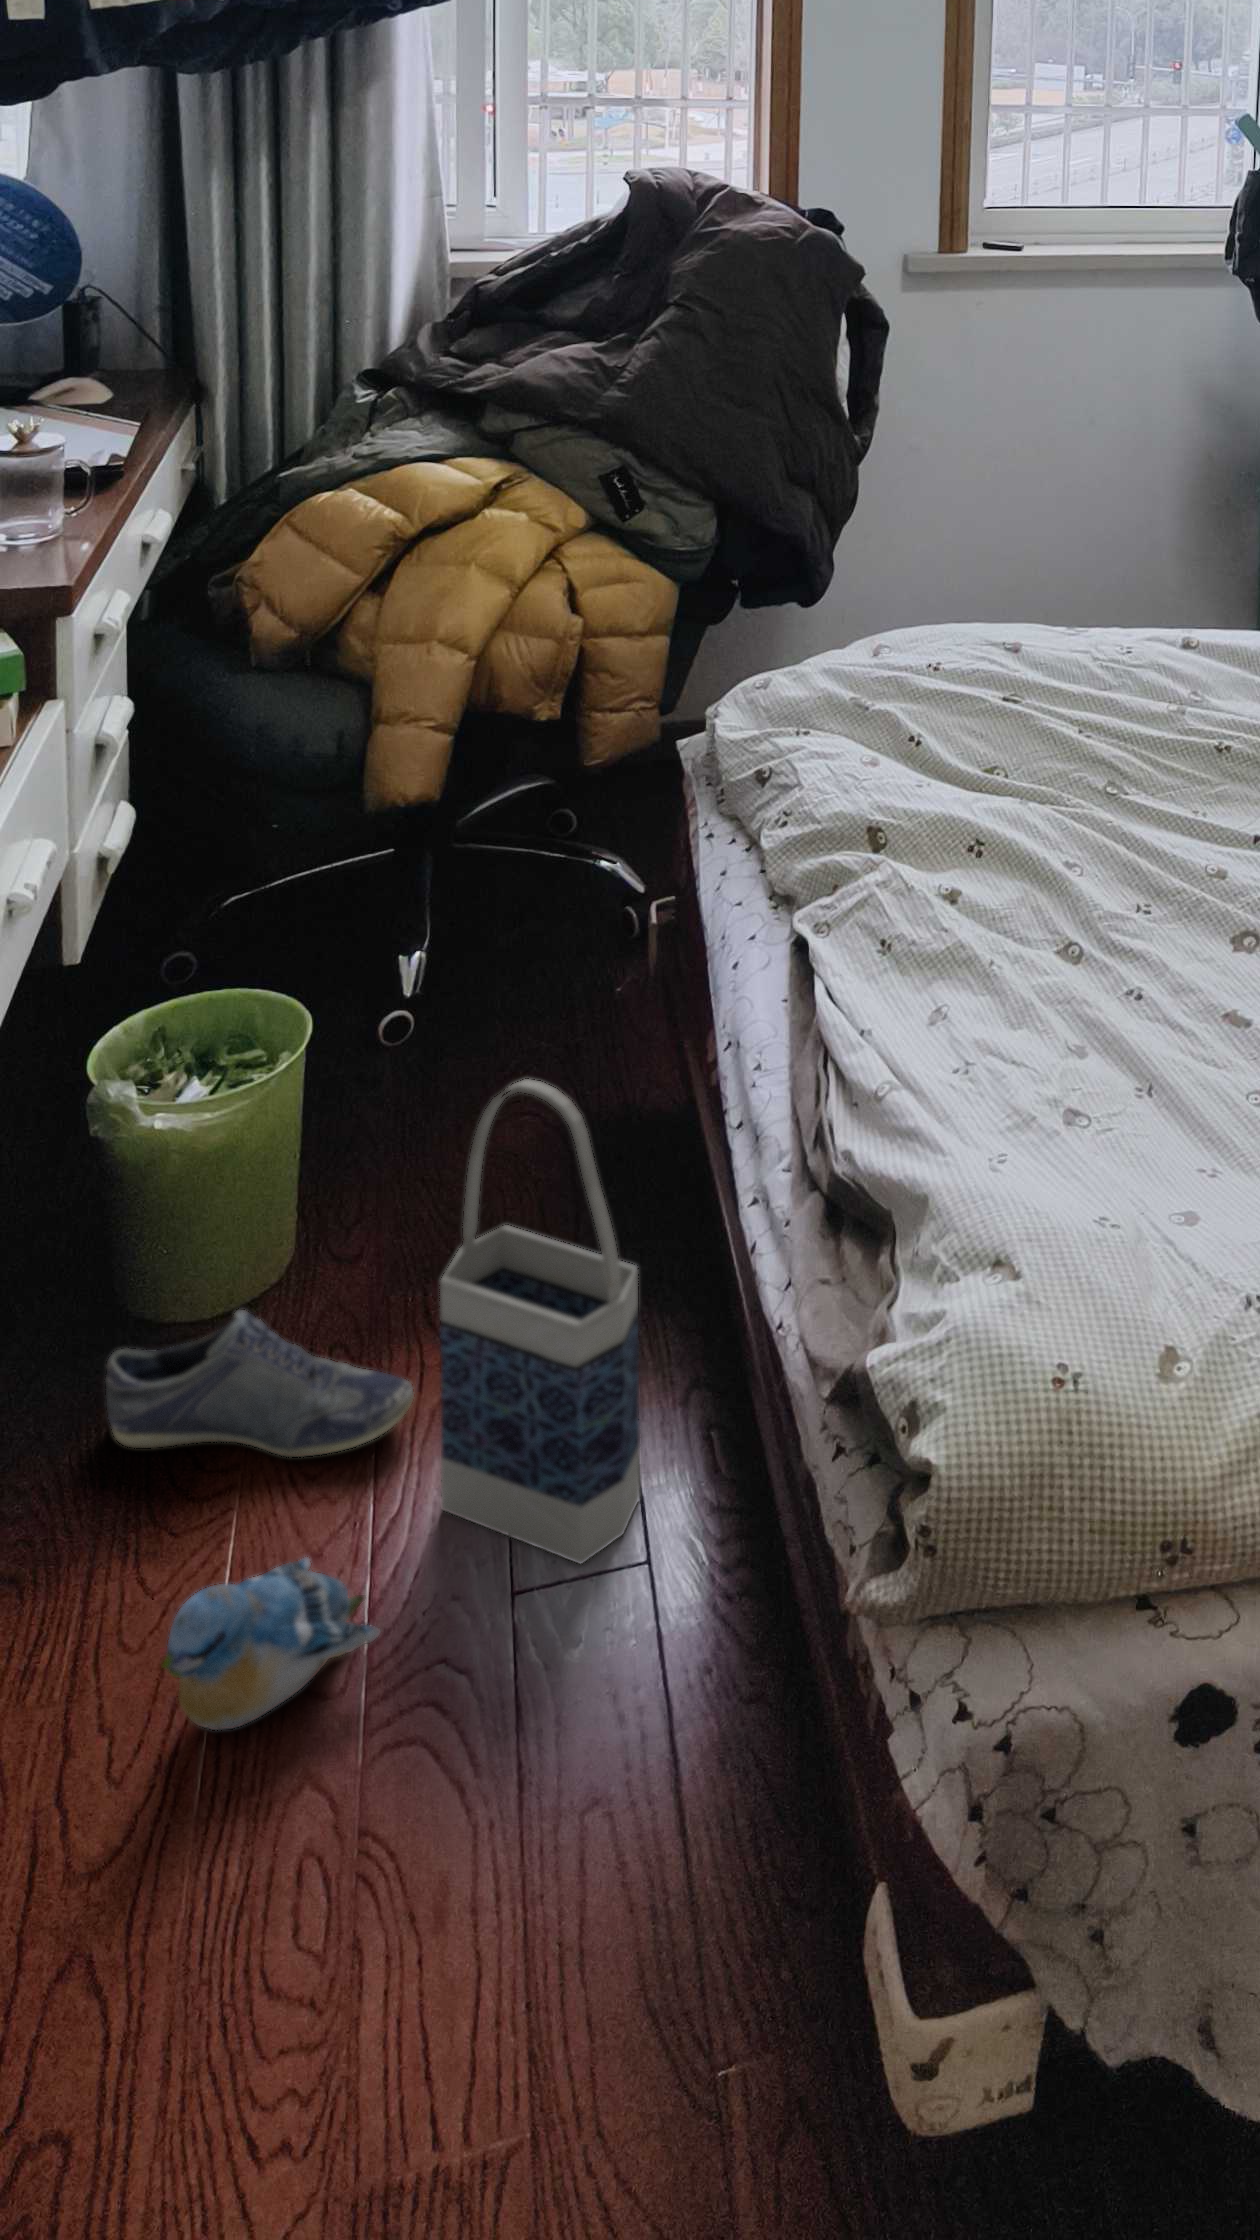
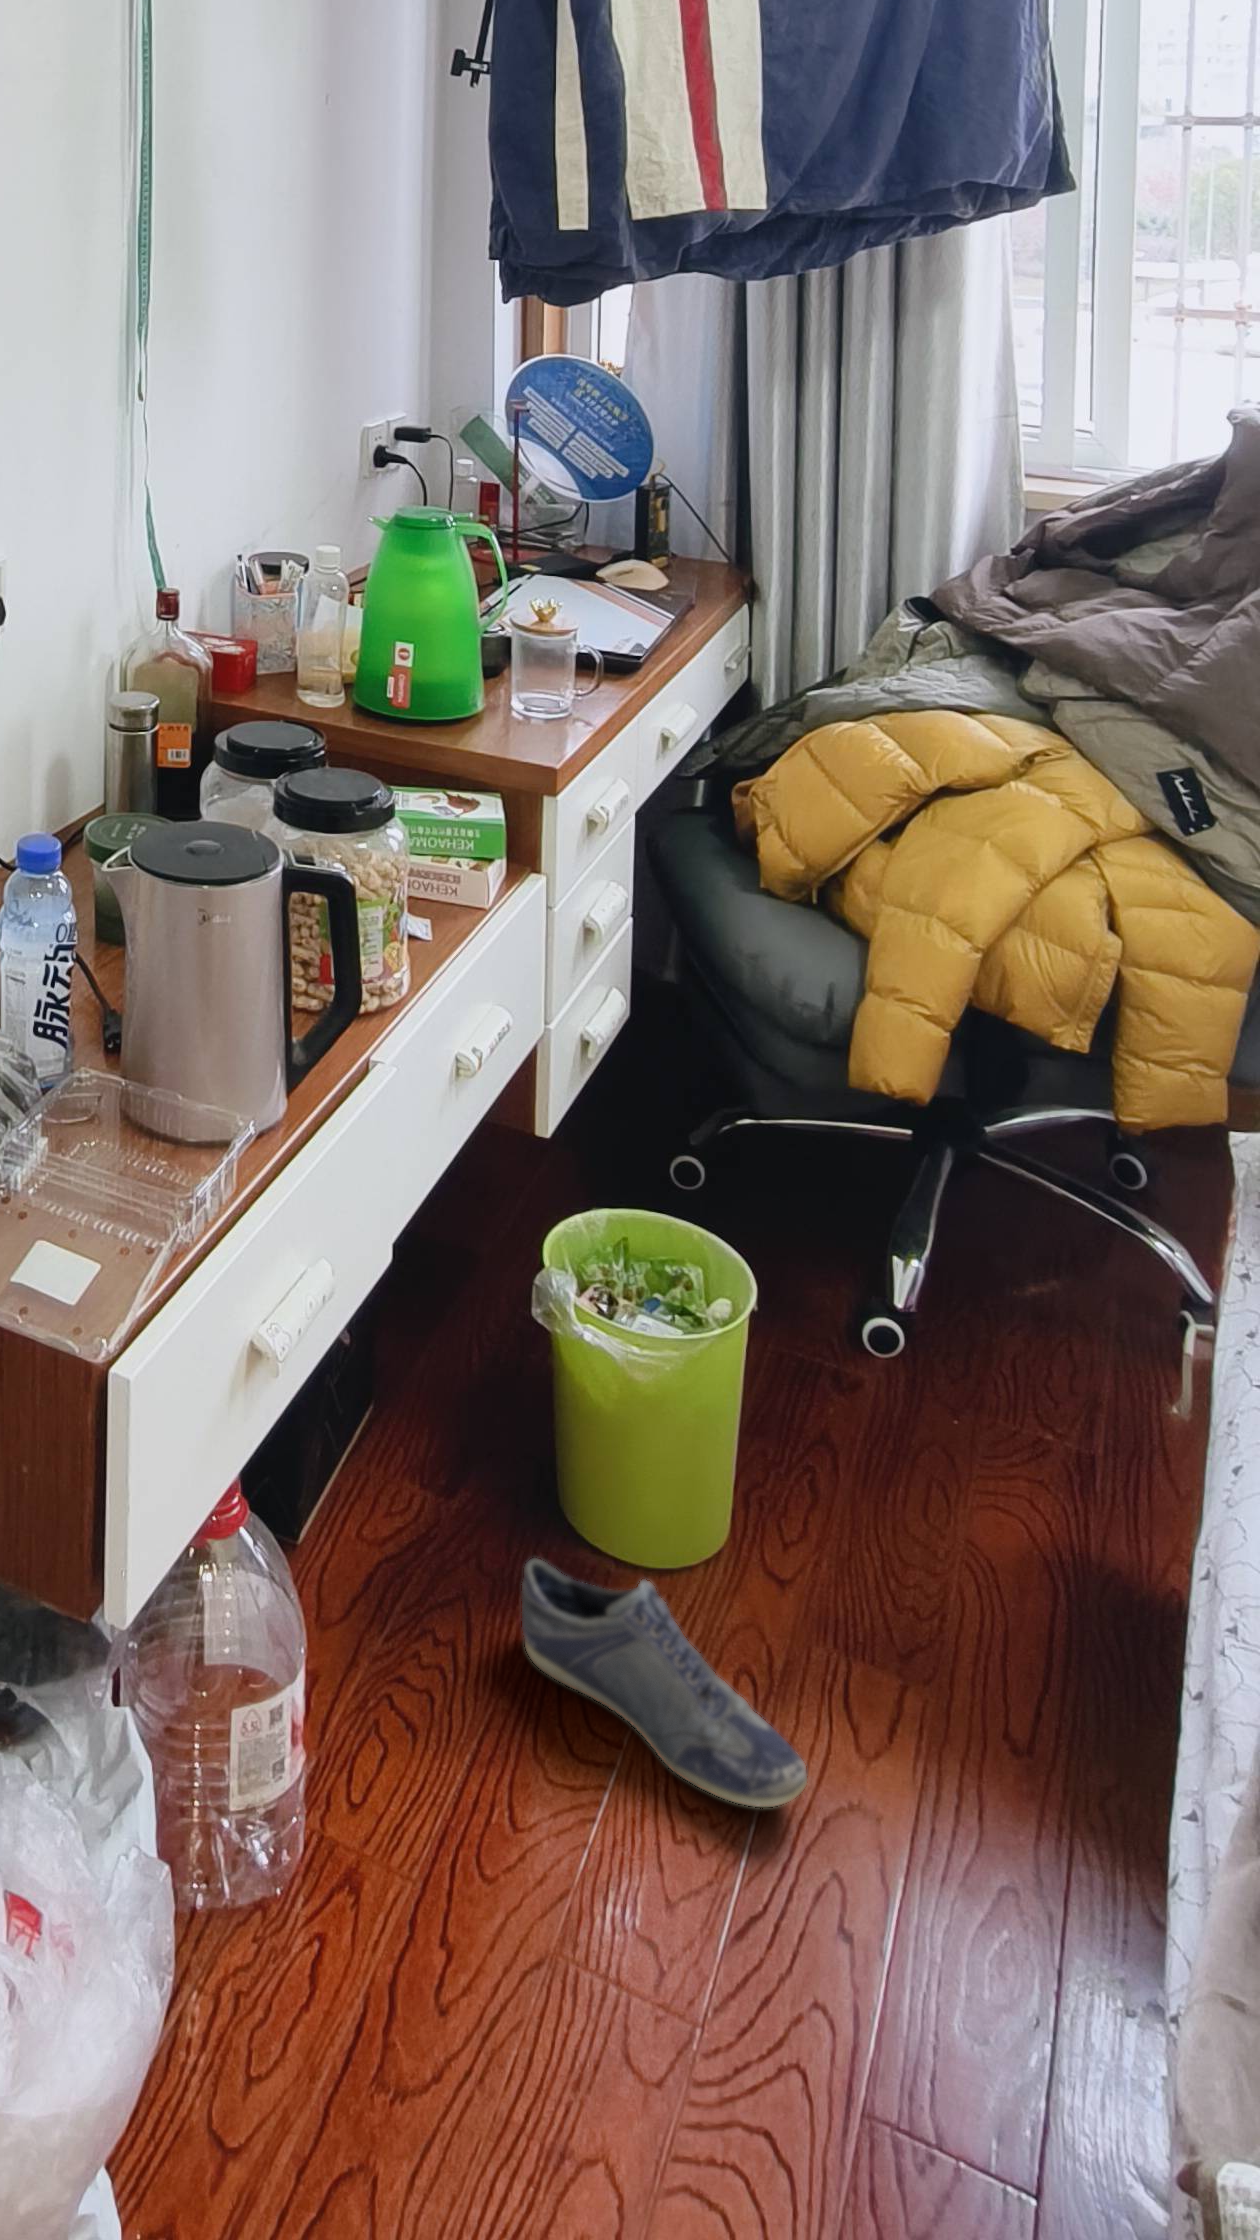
bag: present [440,1079,640,1564] -> none [812,1478,1052,2124]
plush toy: present [162,1558,381,1730] -> none [488,1868,709,2049]

